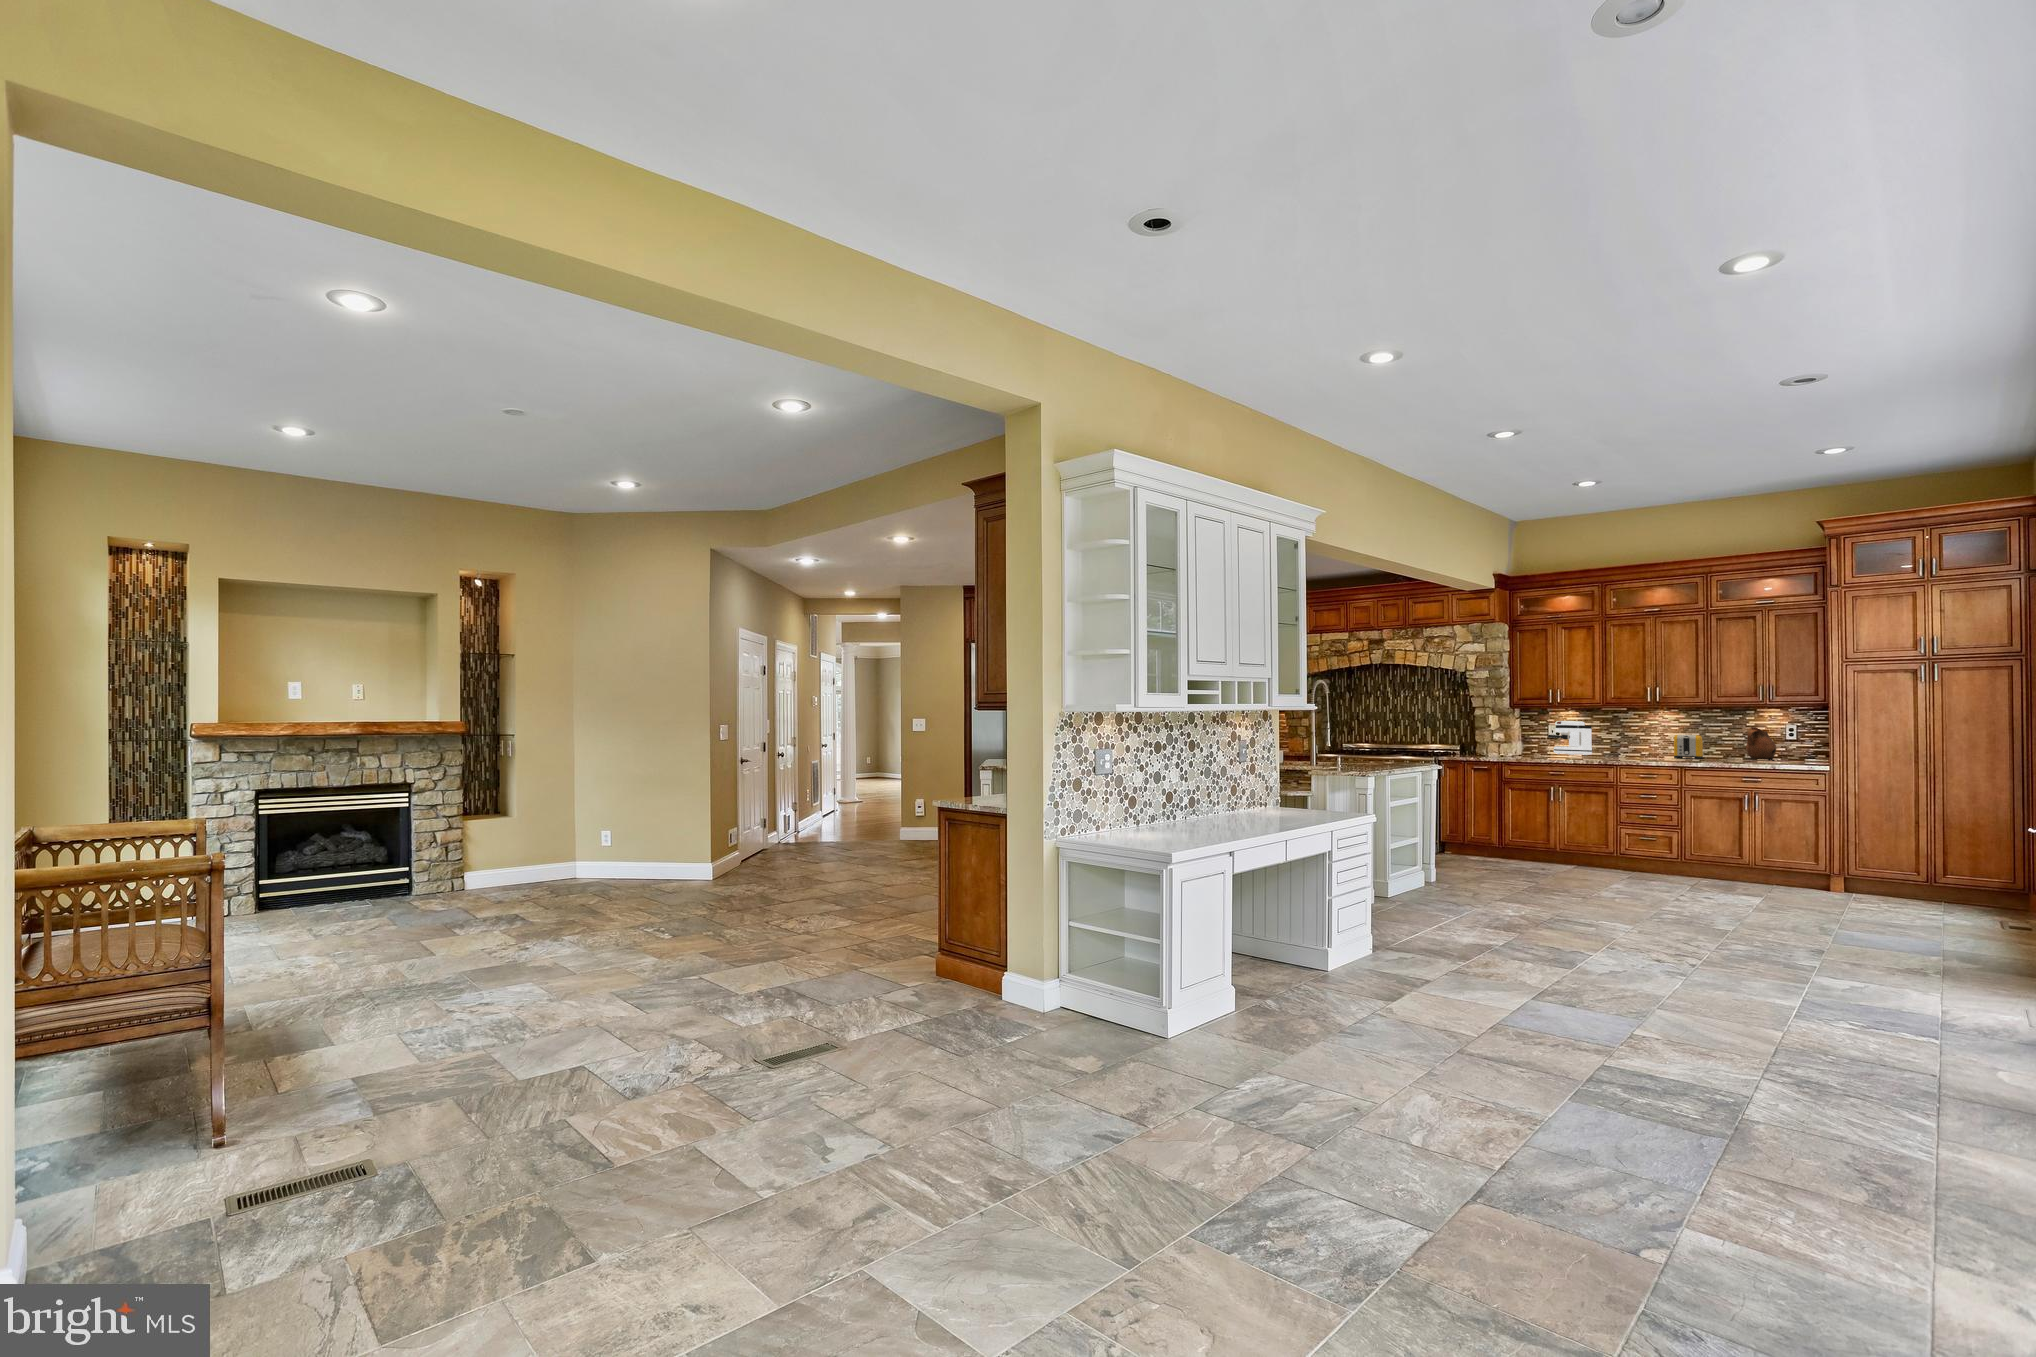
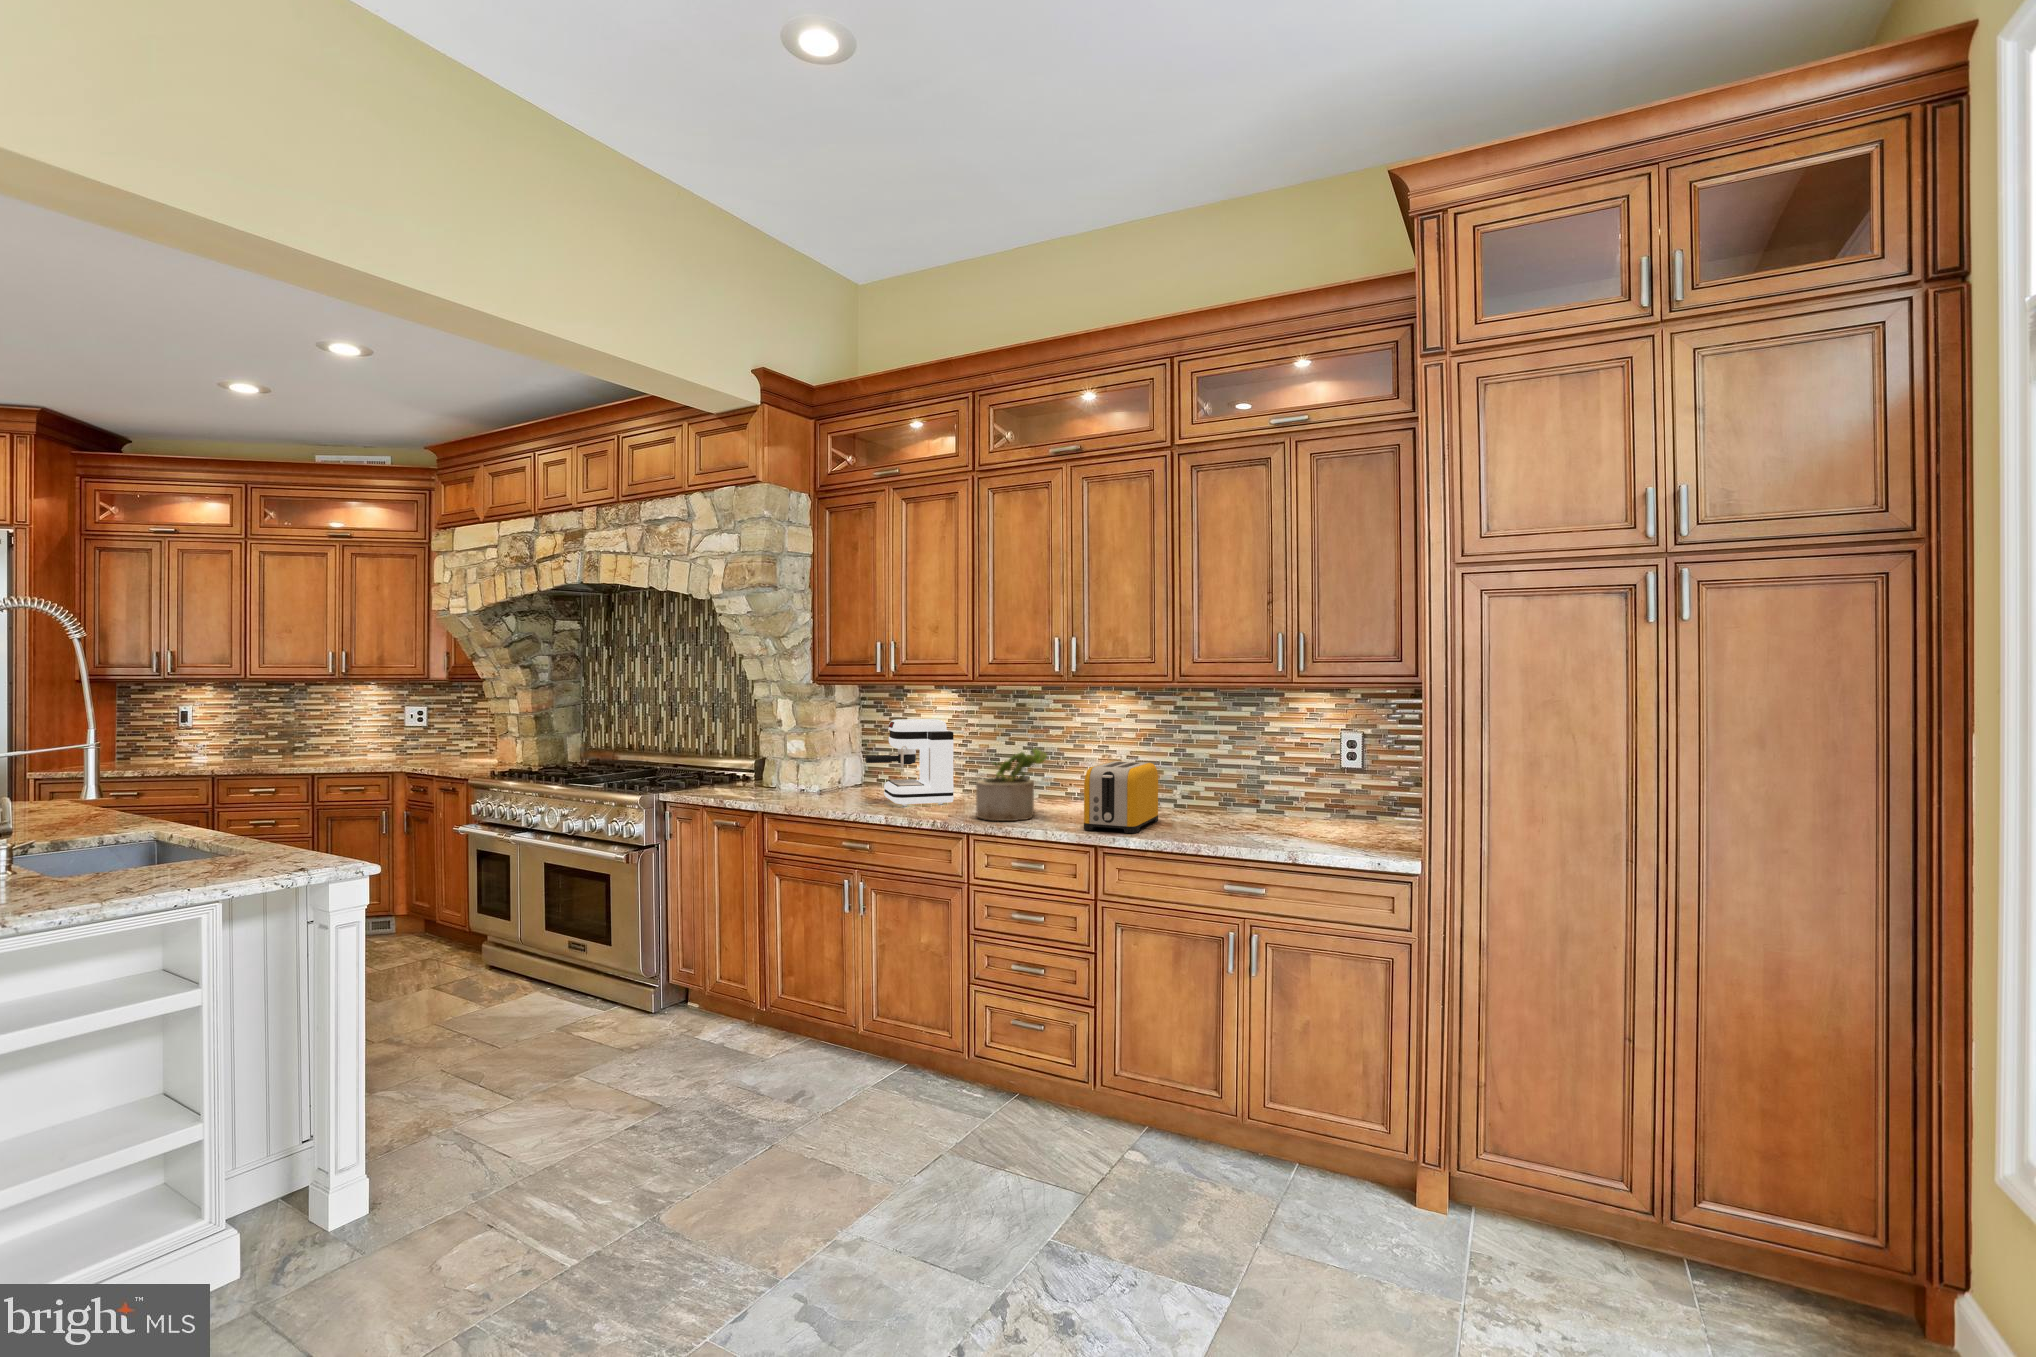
ceramic pitcher: present [1746,727,1776,761] -> none [1233,747,1309,840]
potted plant: none [1615,730,1648,757] -> present [976,748,1047,821]

